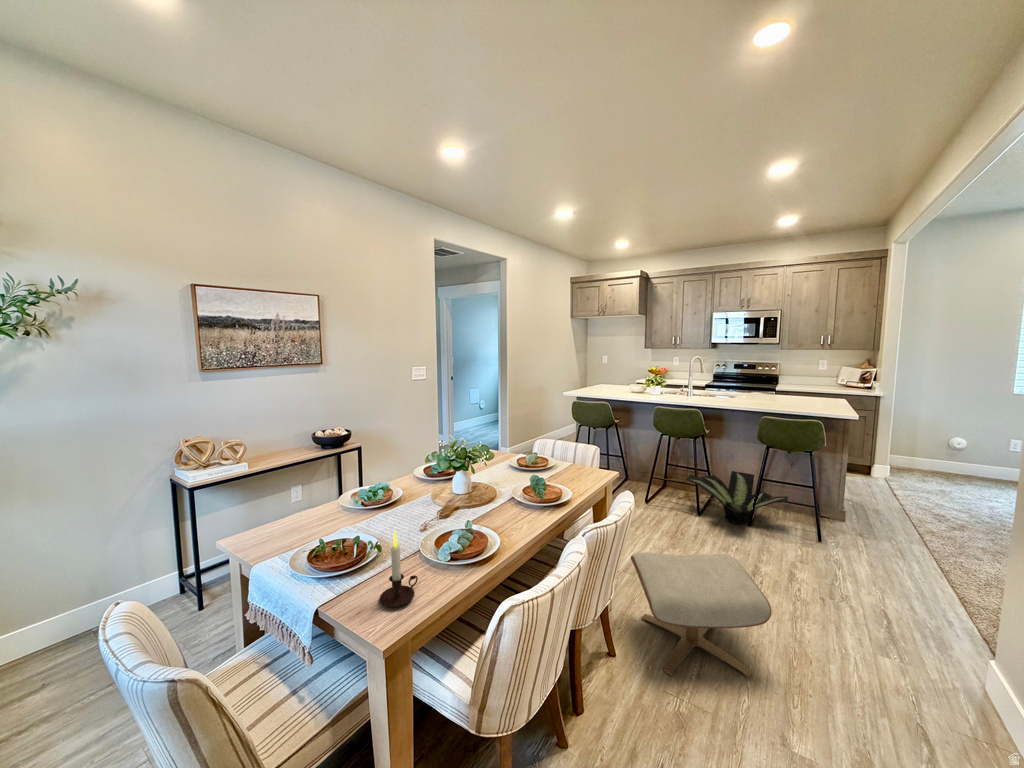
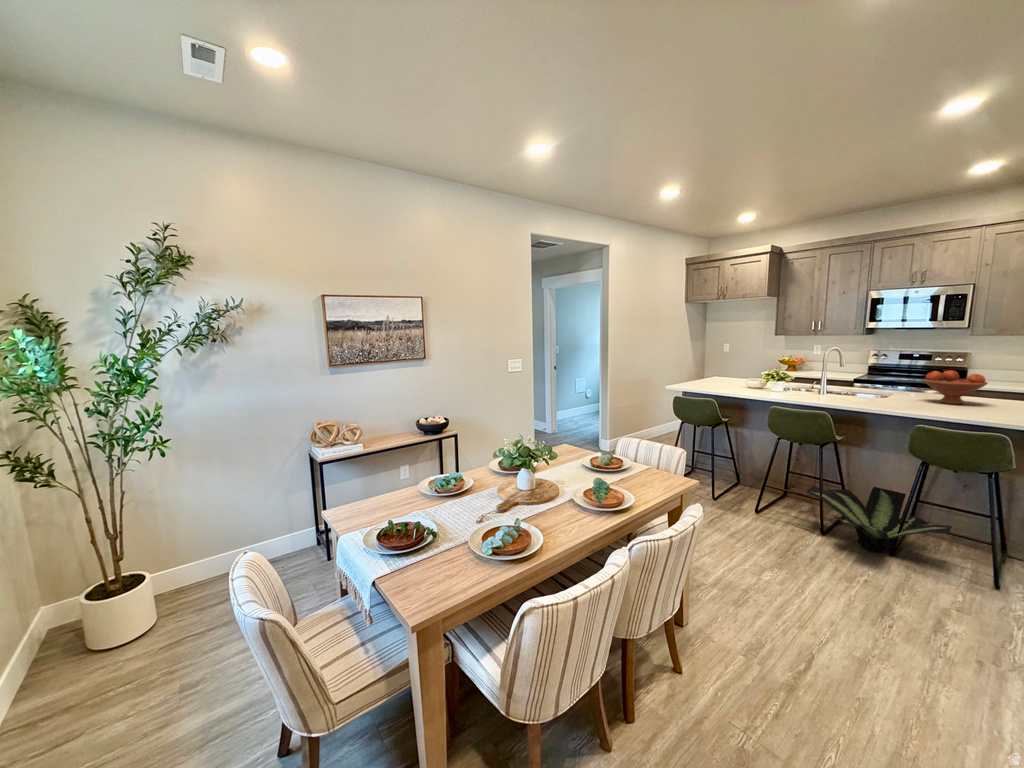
fruit bowl: none [760,374,801,401] -> present [923,370,988,404]
candle: present [380,531,418,607] -> none [424,523,459,590]
ottoman: present [631,553,772,677] -> none [710,570,880,735]

